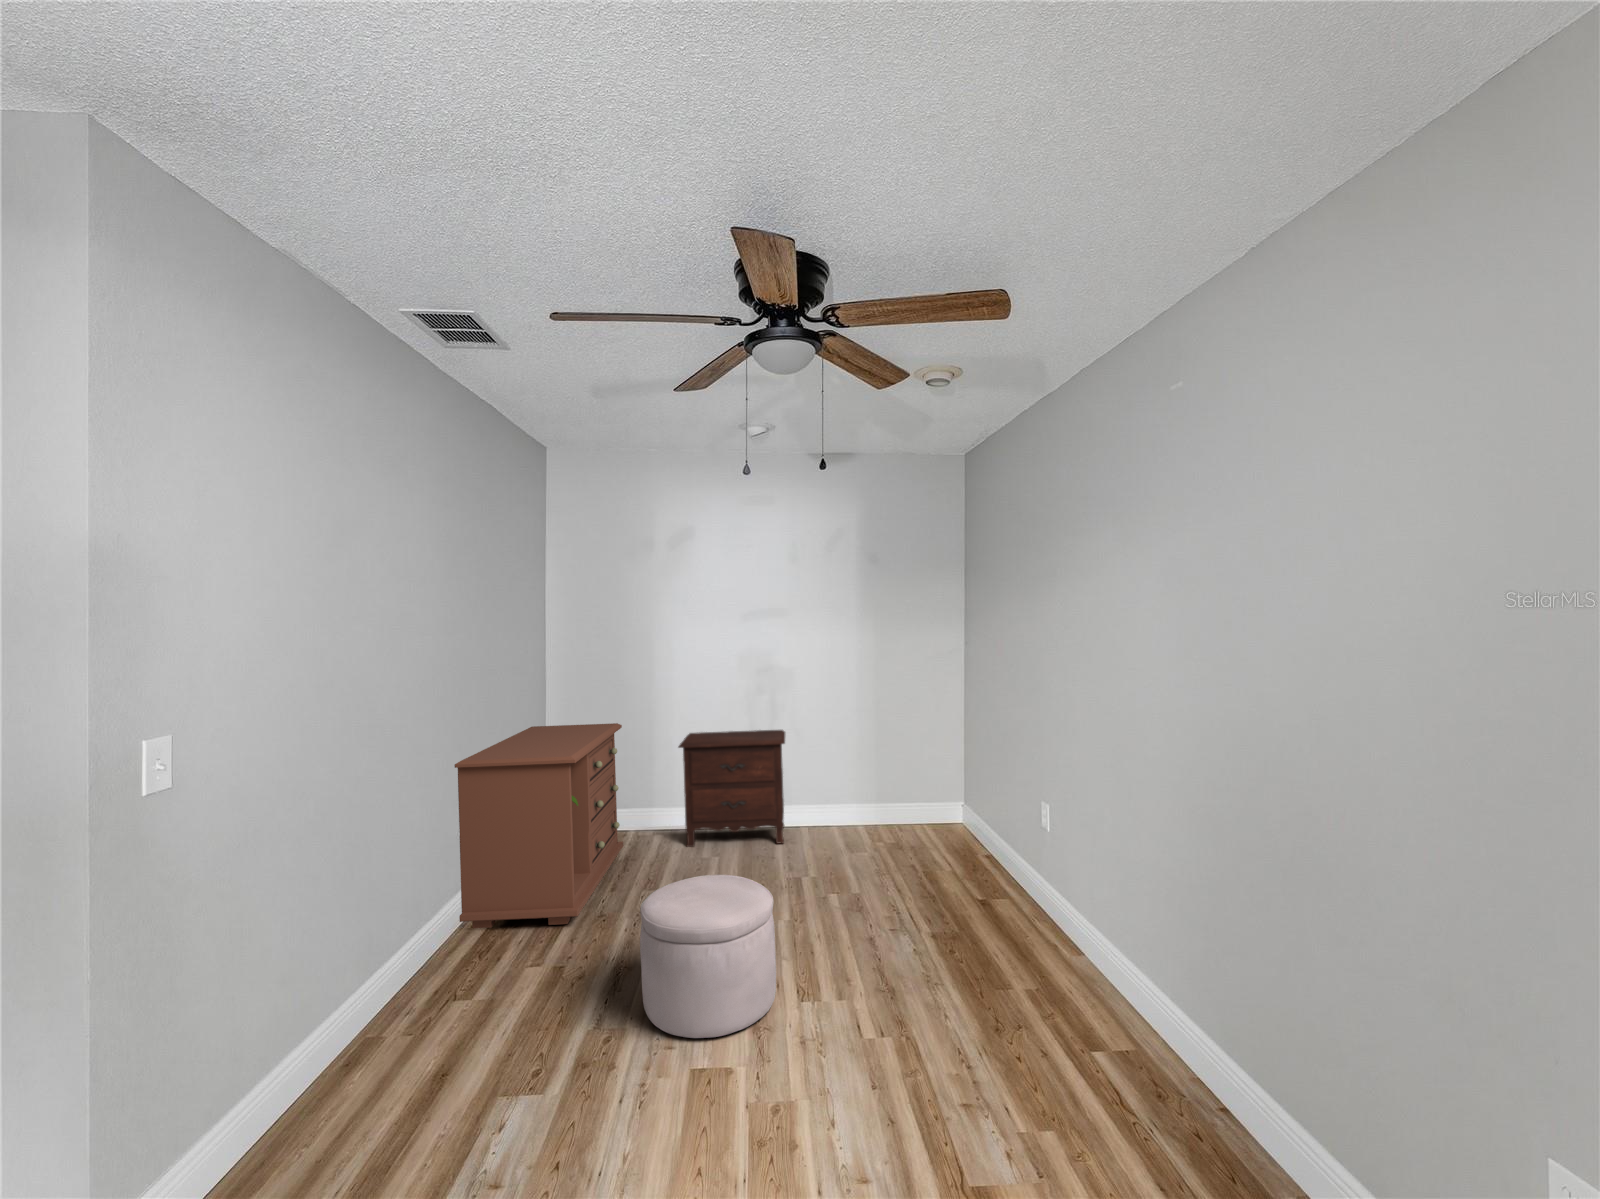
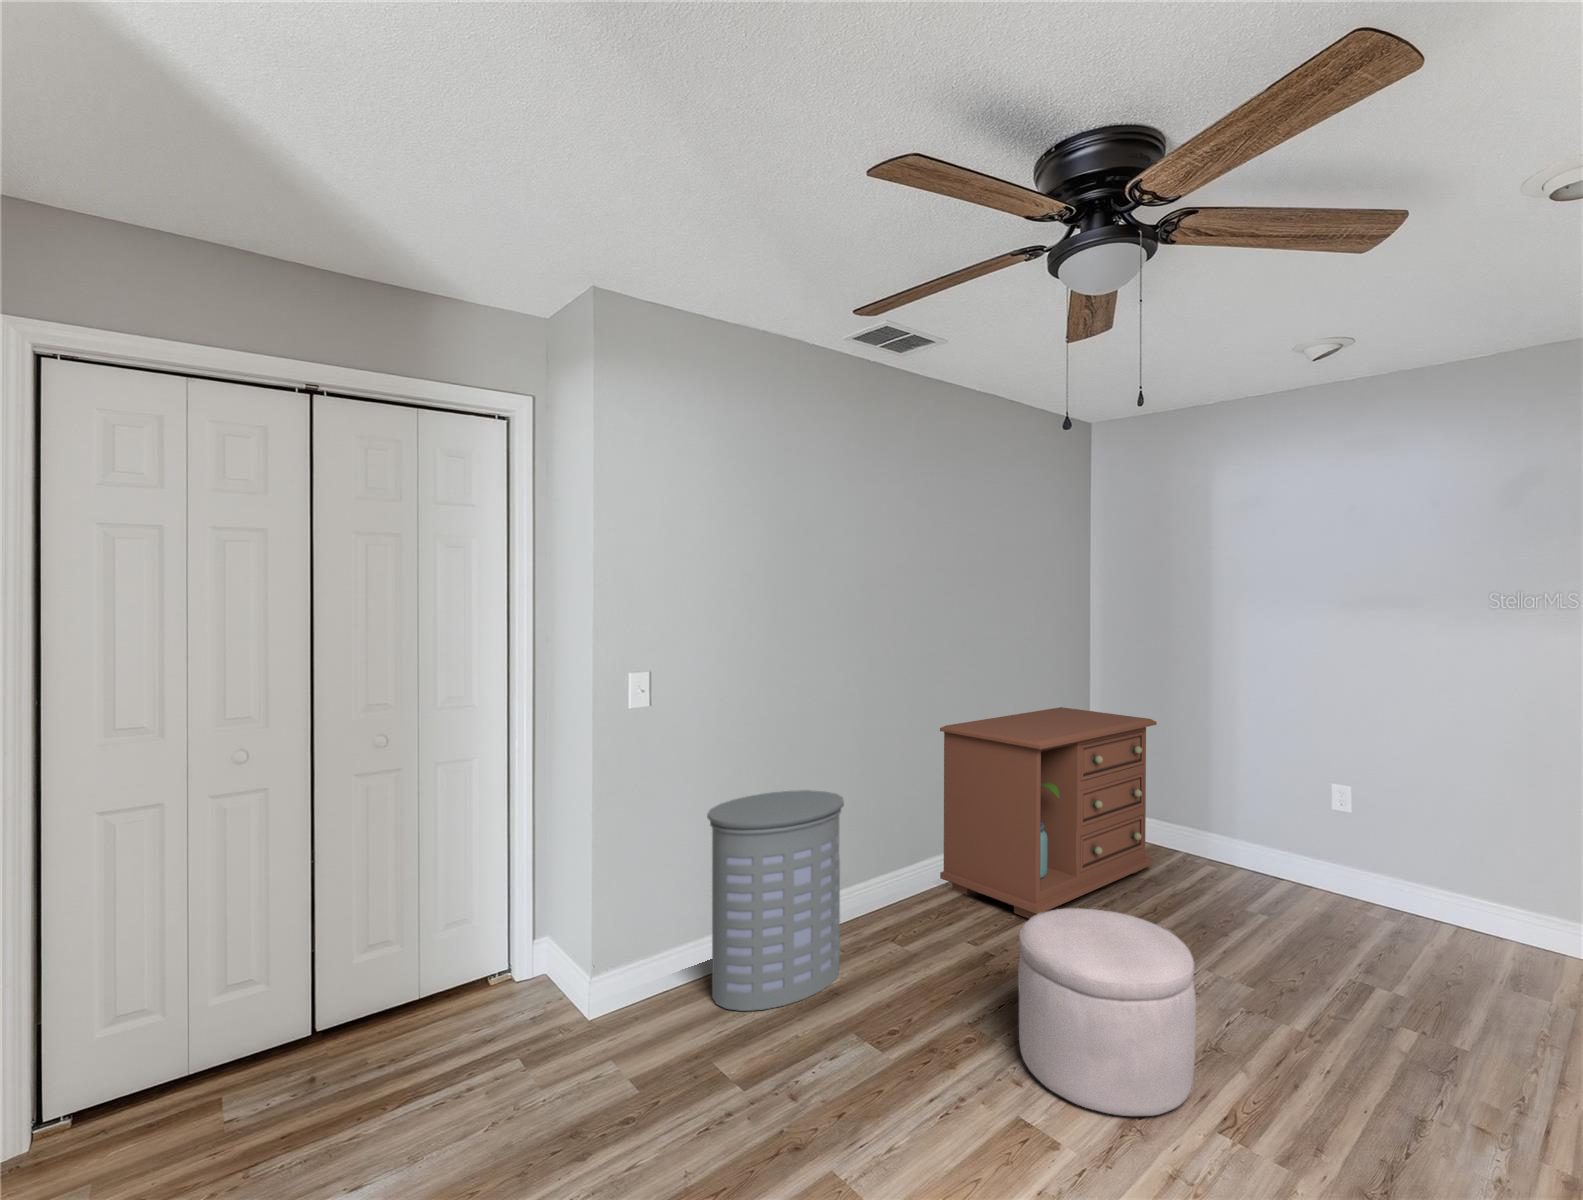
nightstand: present [678,730,785,847] -> none [1230,749,1427,936]
laundry hamper: none [269,855,432,1166] -> present [707,790,844,1011]

